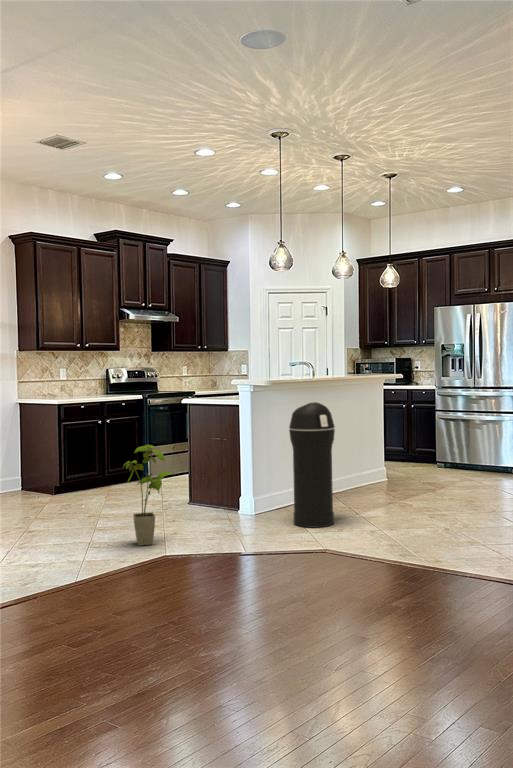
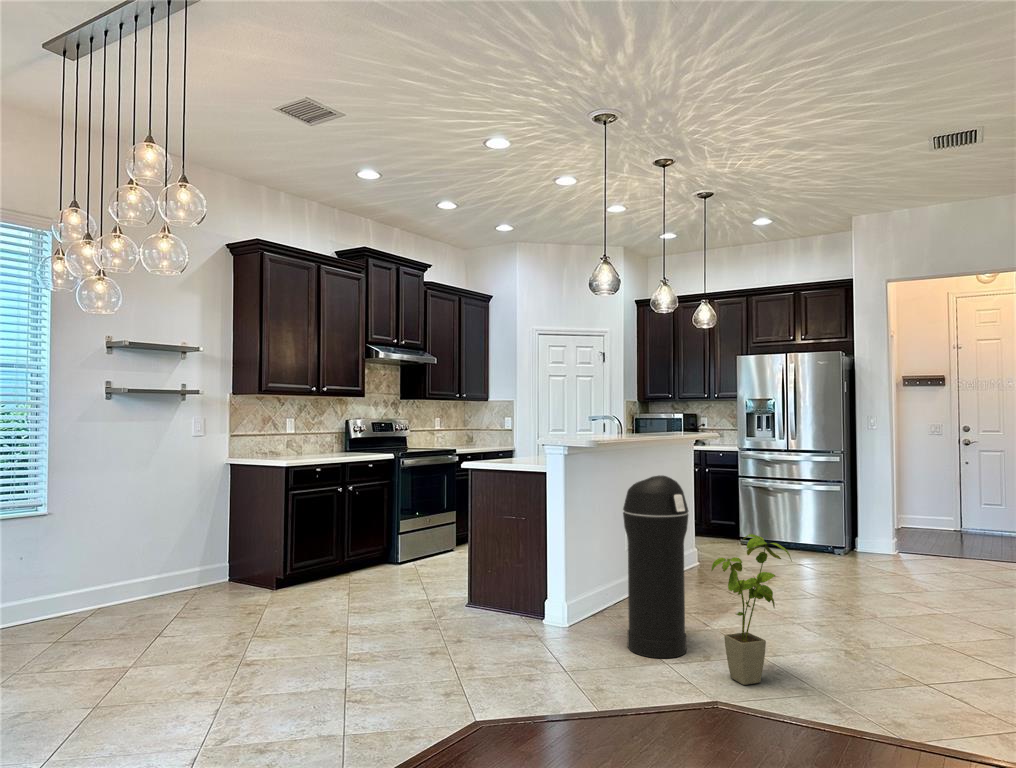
house plant: present [123,445,175,546] -> present [711,534,792,685]

